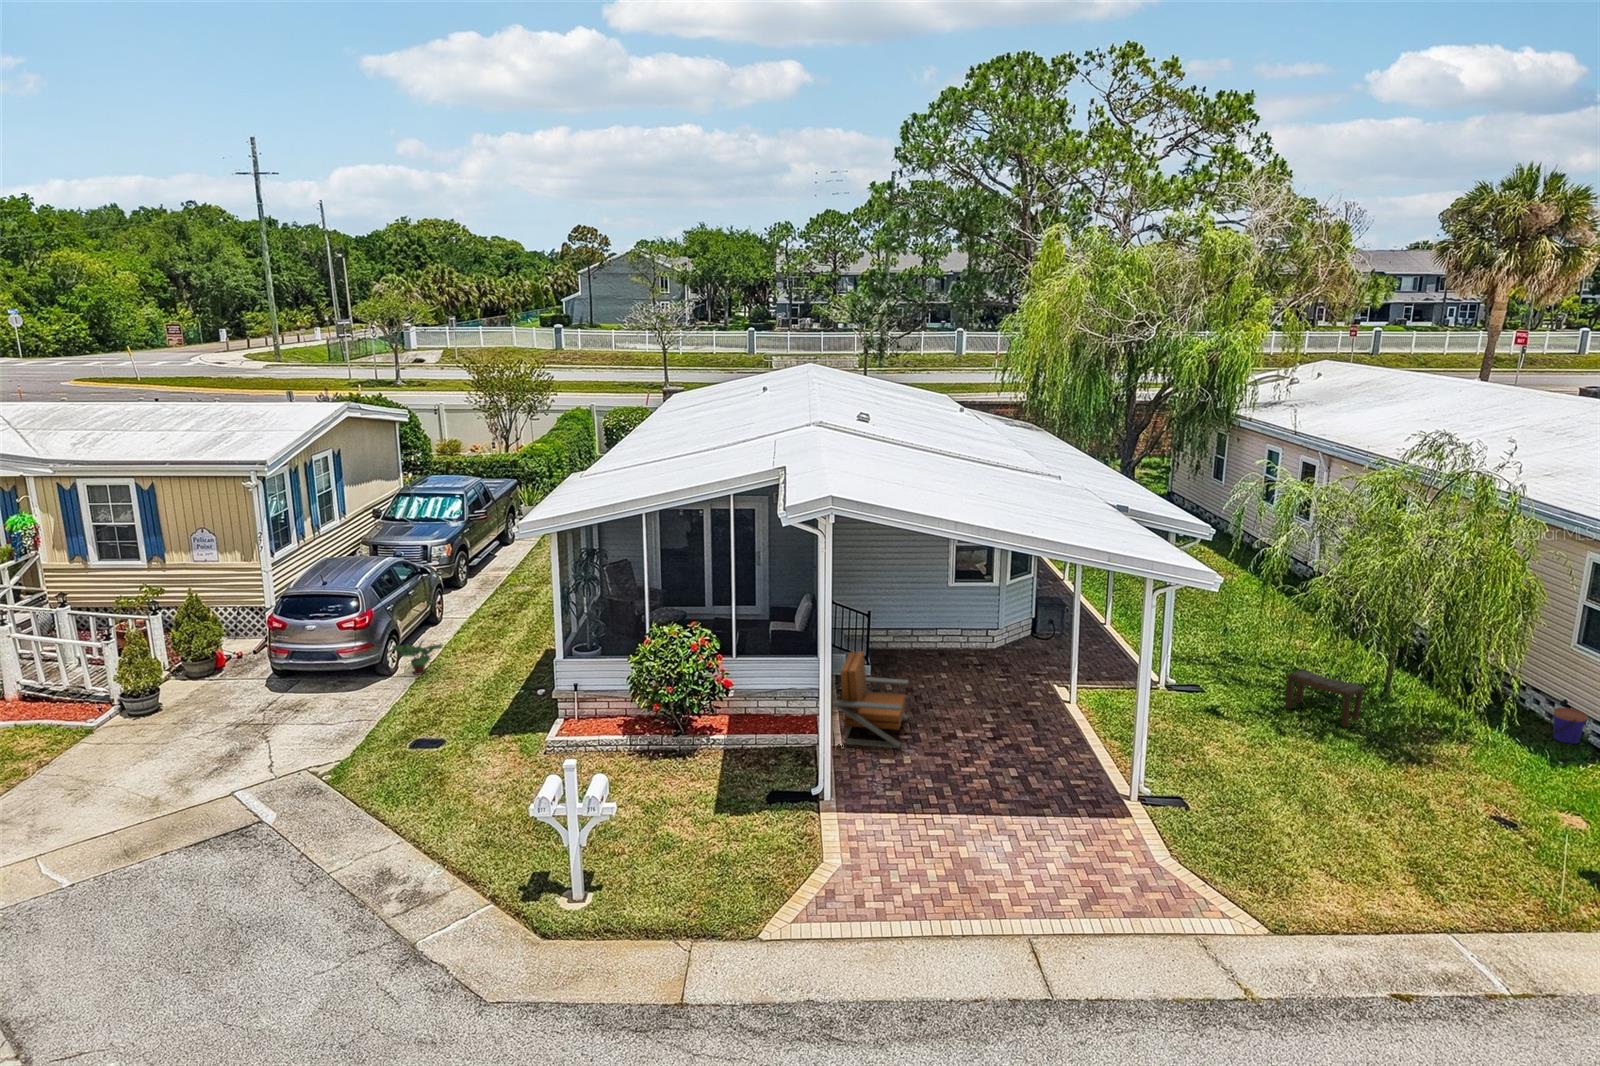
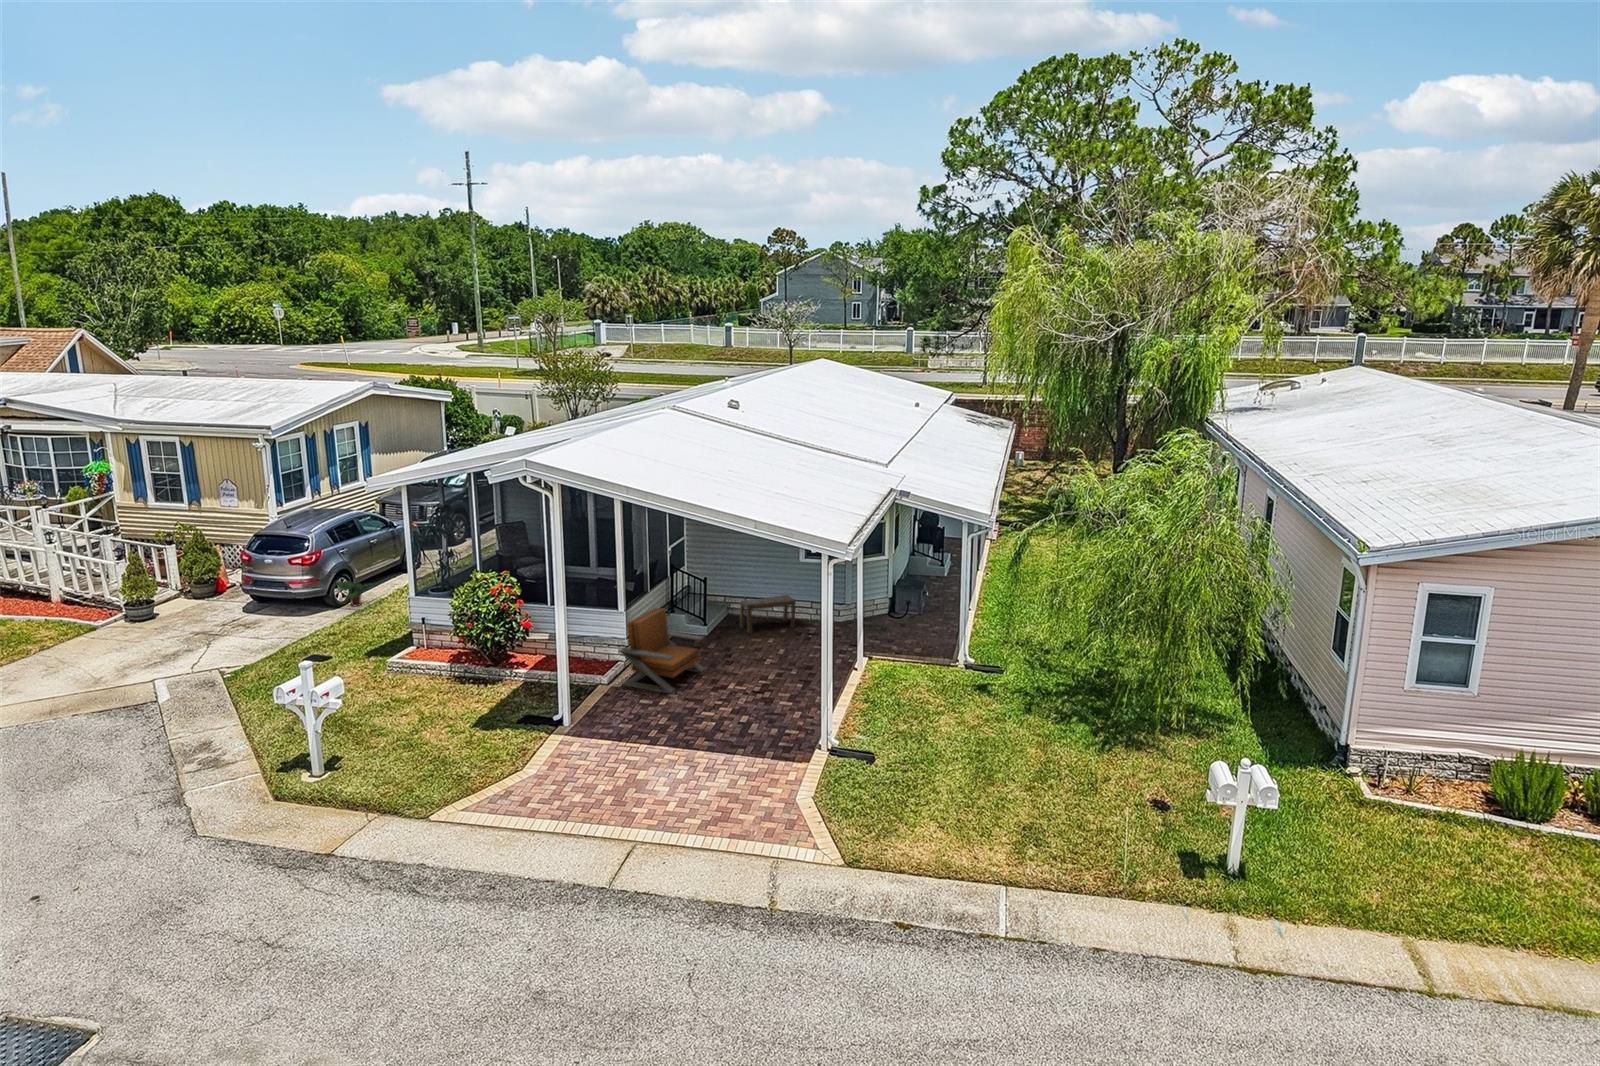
bench: present [1286,670,1365,727] -> present [740,595,796,634]
bucket: present [1549,708,1587,744] -> none [1292,710,1327,746]

